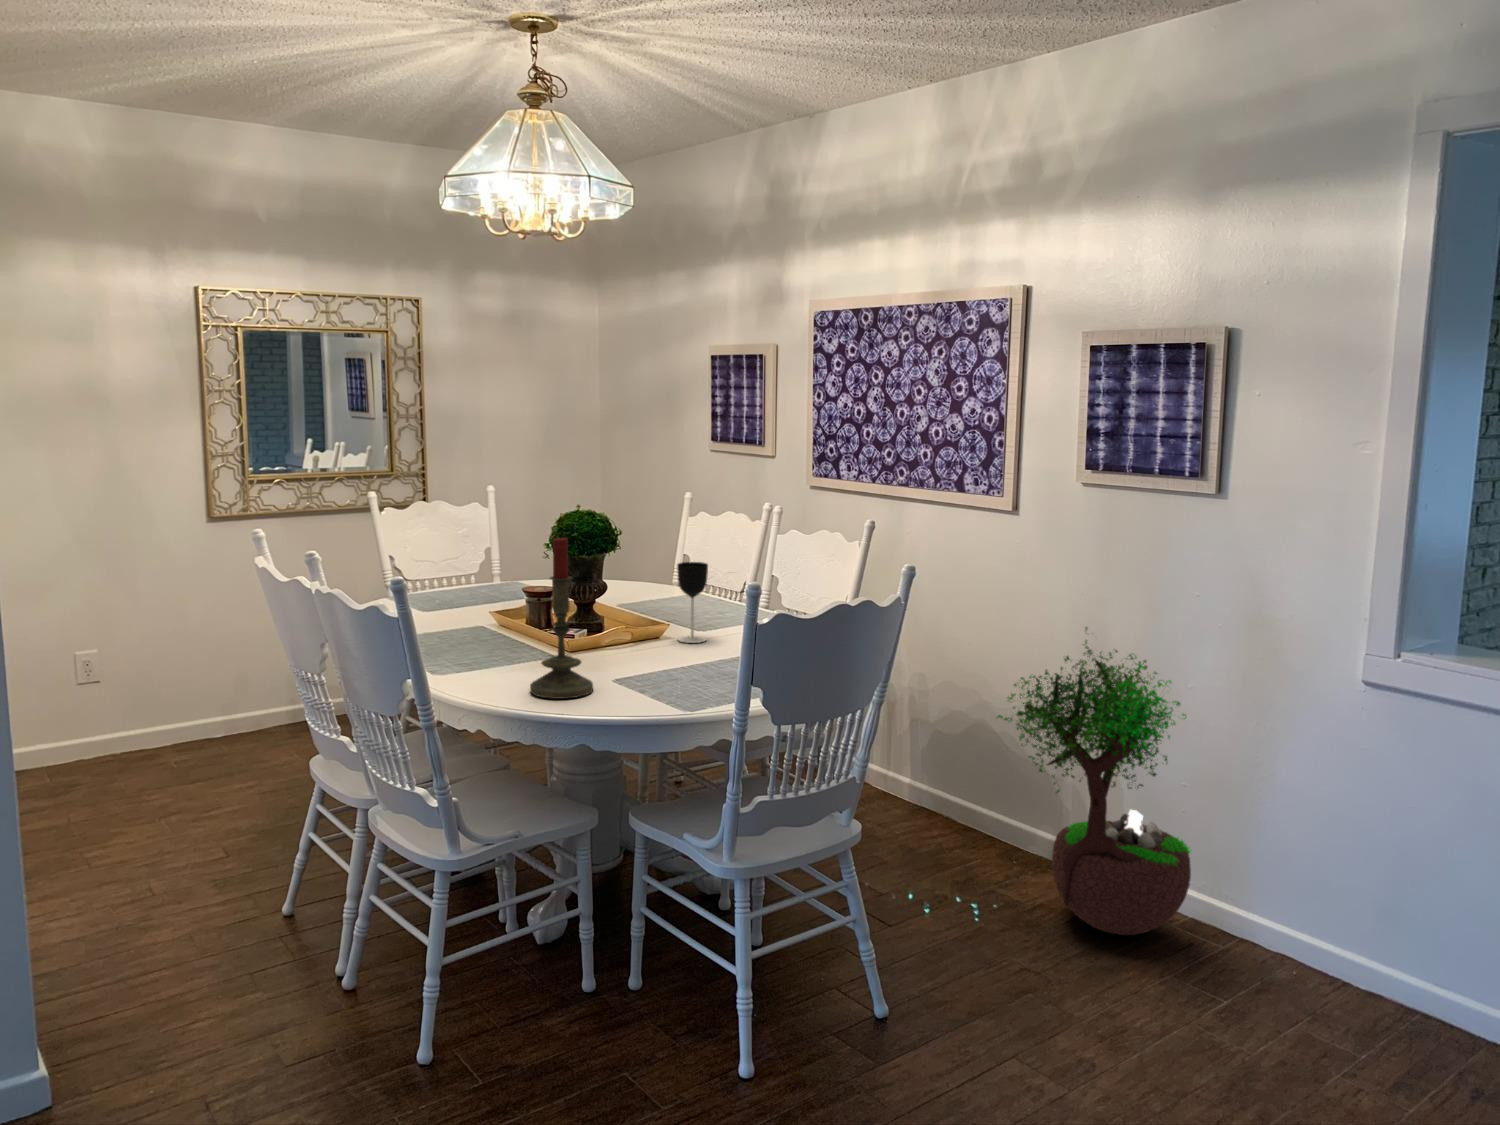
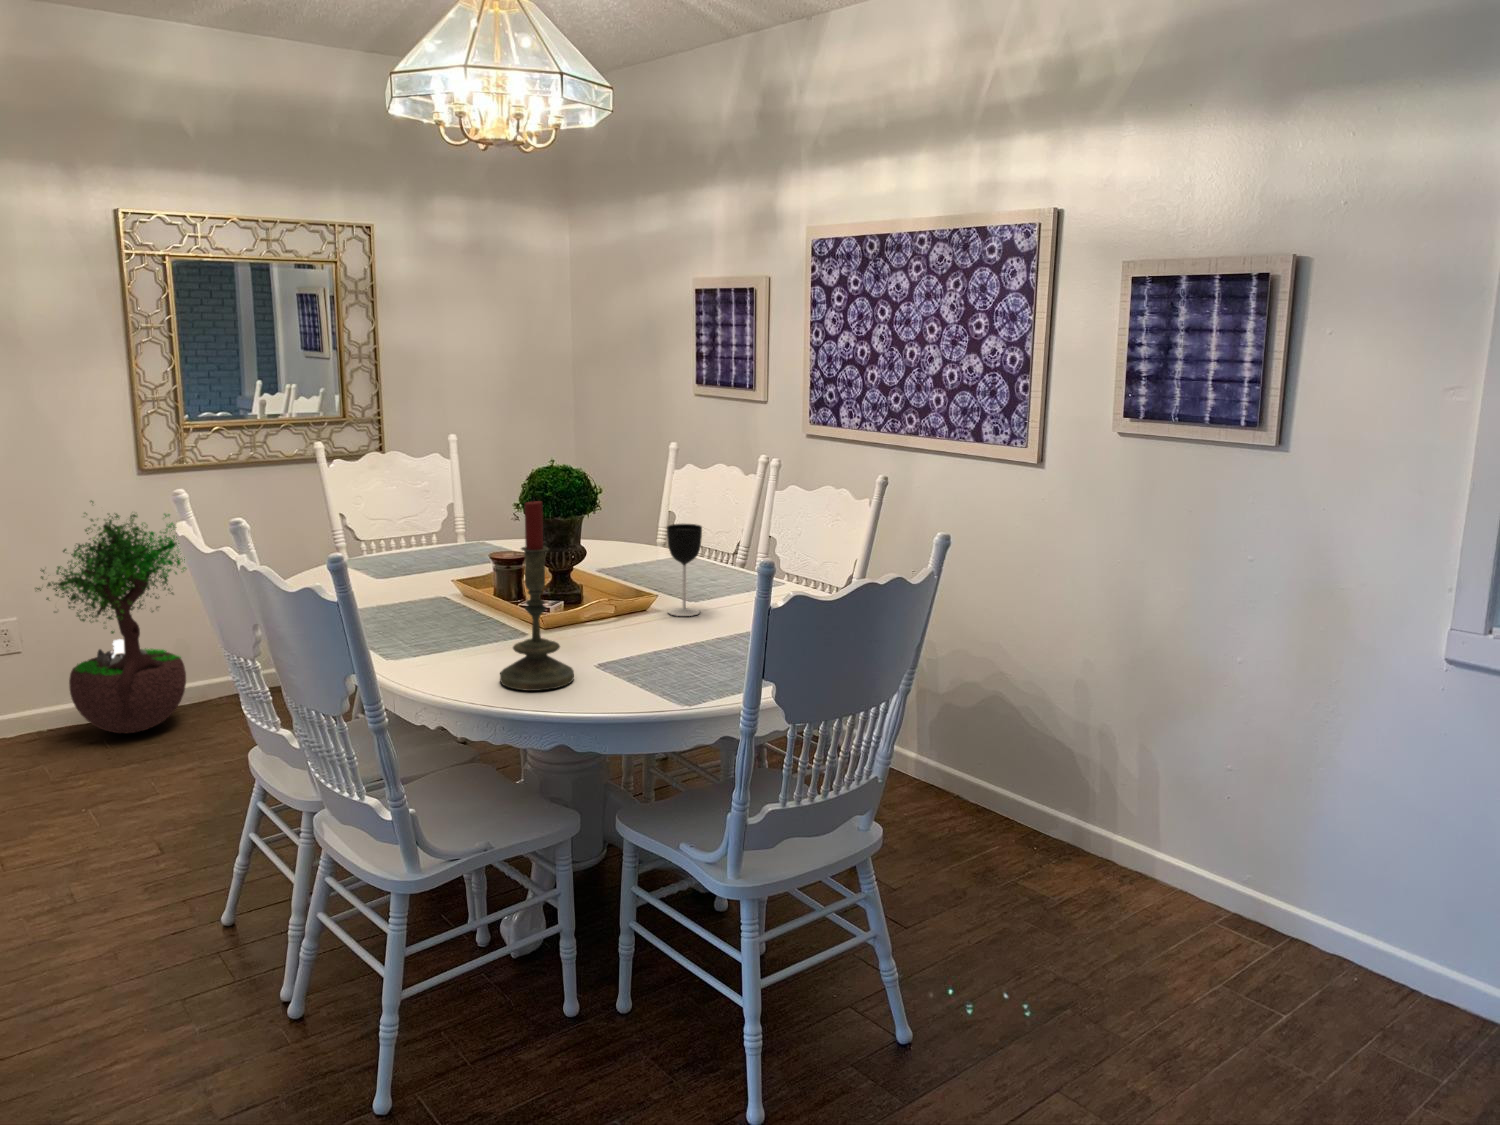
potted tree: present [997,627,1191,935] -> present [36,501,186,733]

